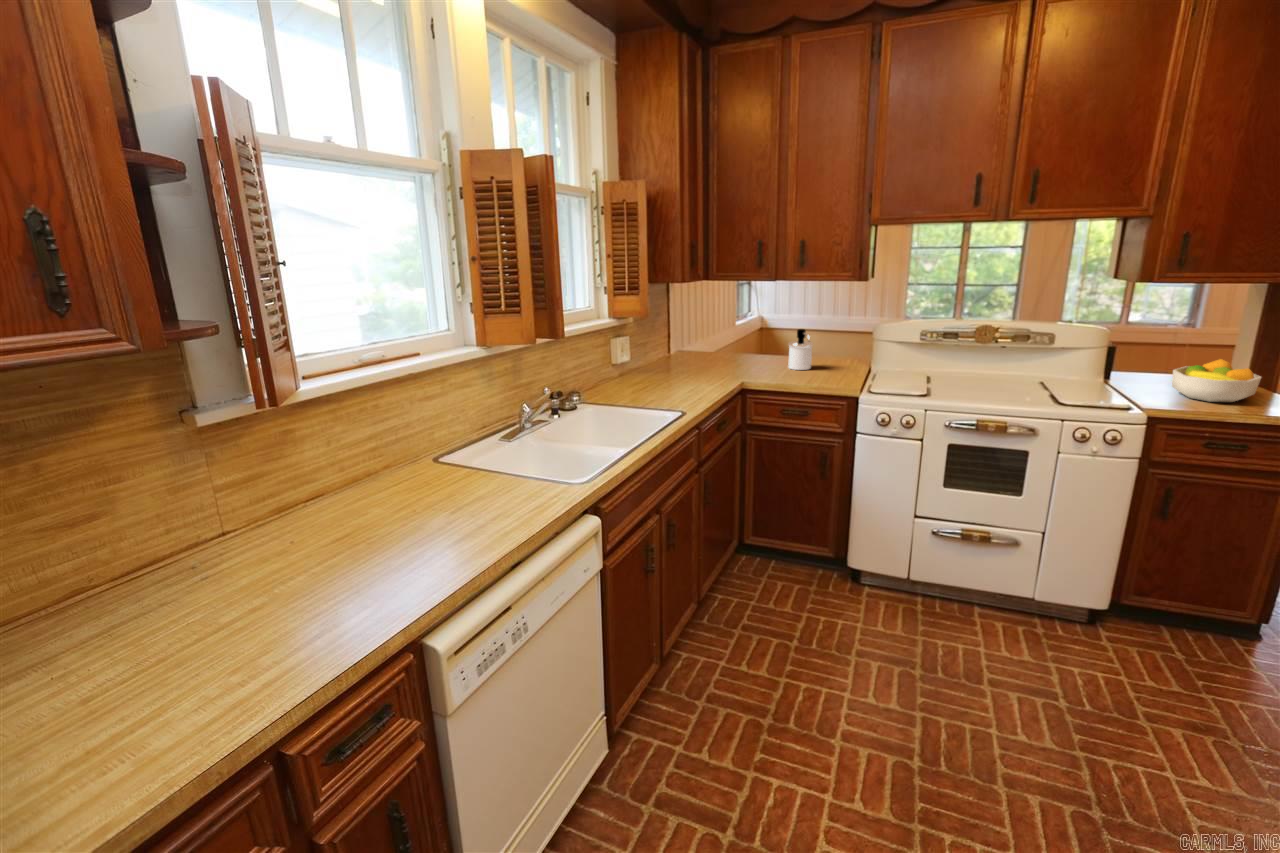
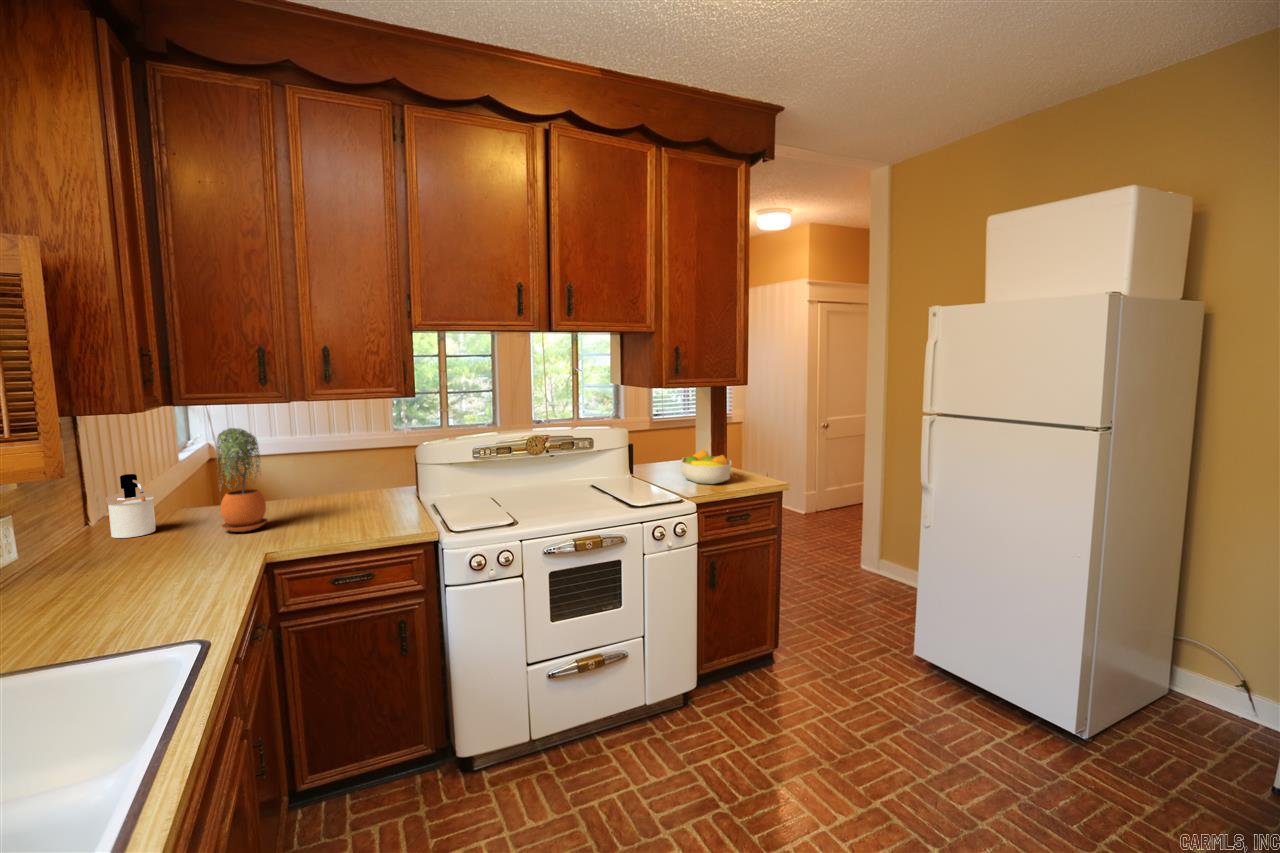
potted plant: none [724,300,752,371] -> present [217,428,268,532]
soap dispenser: present [788,329,813,370] -> present [106,474,156,538]

